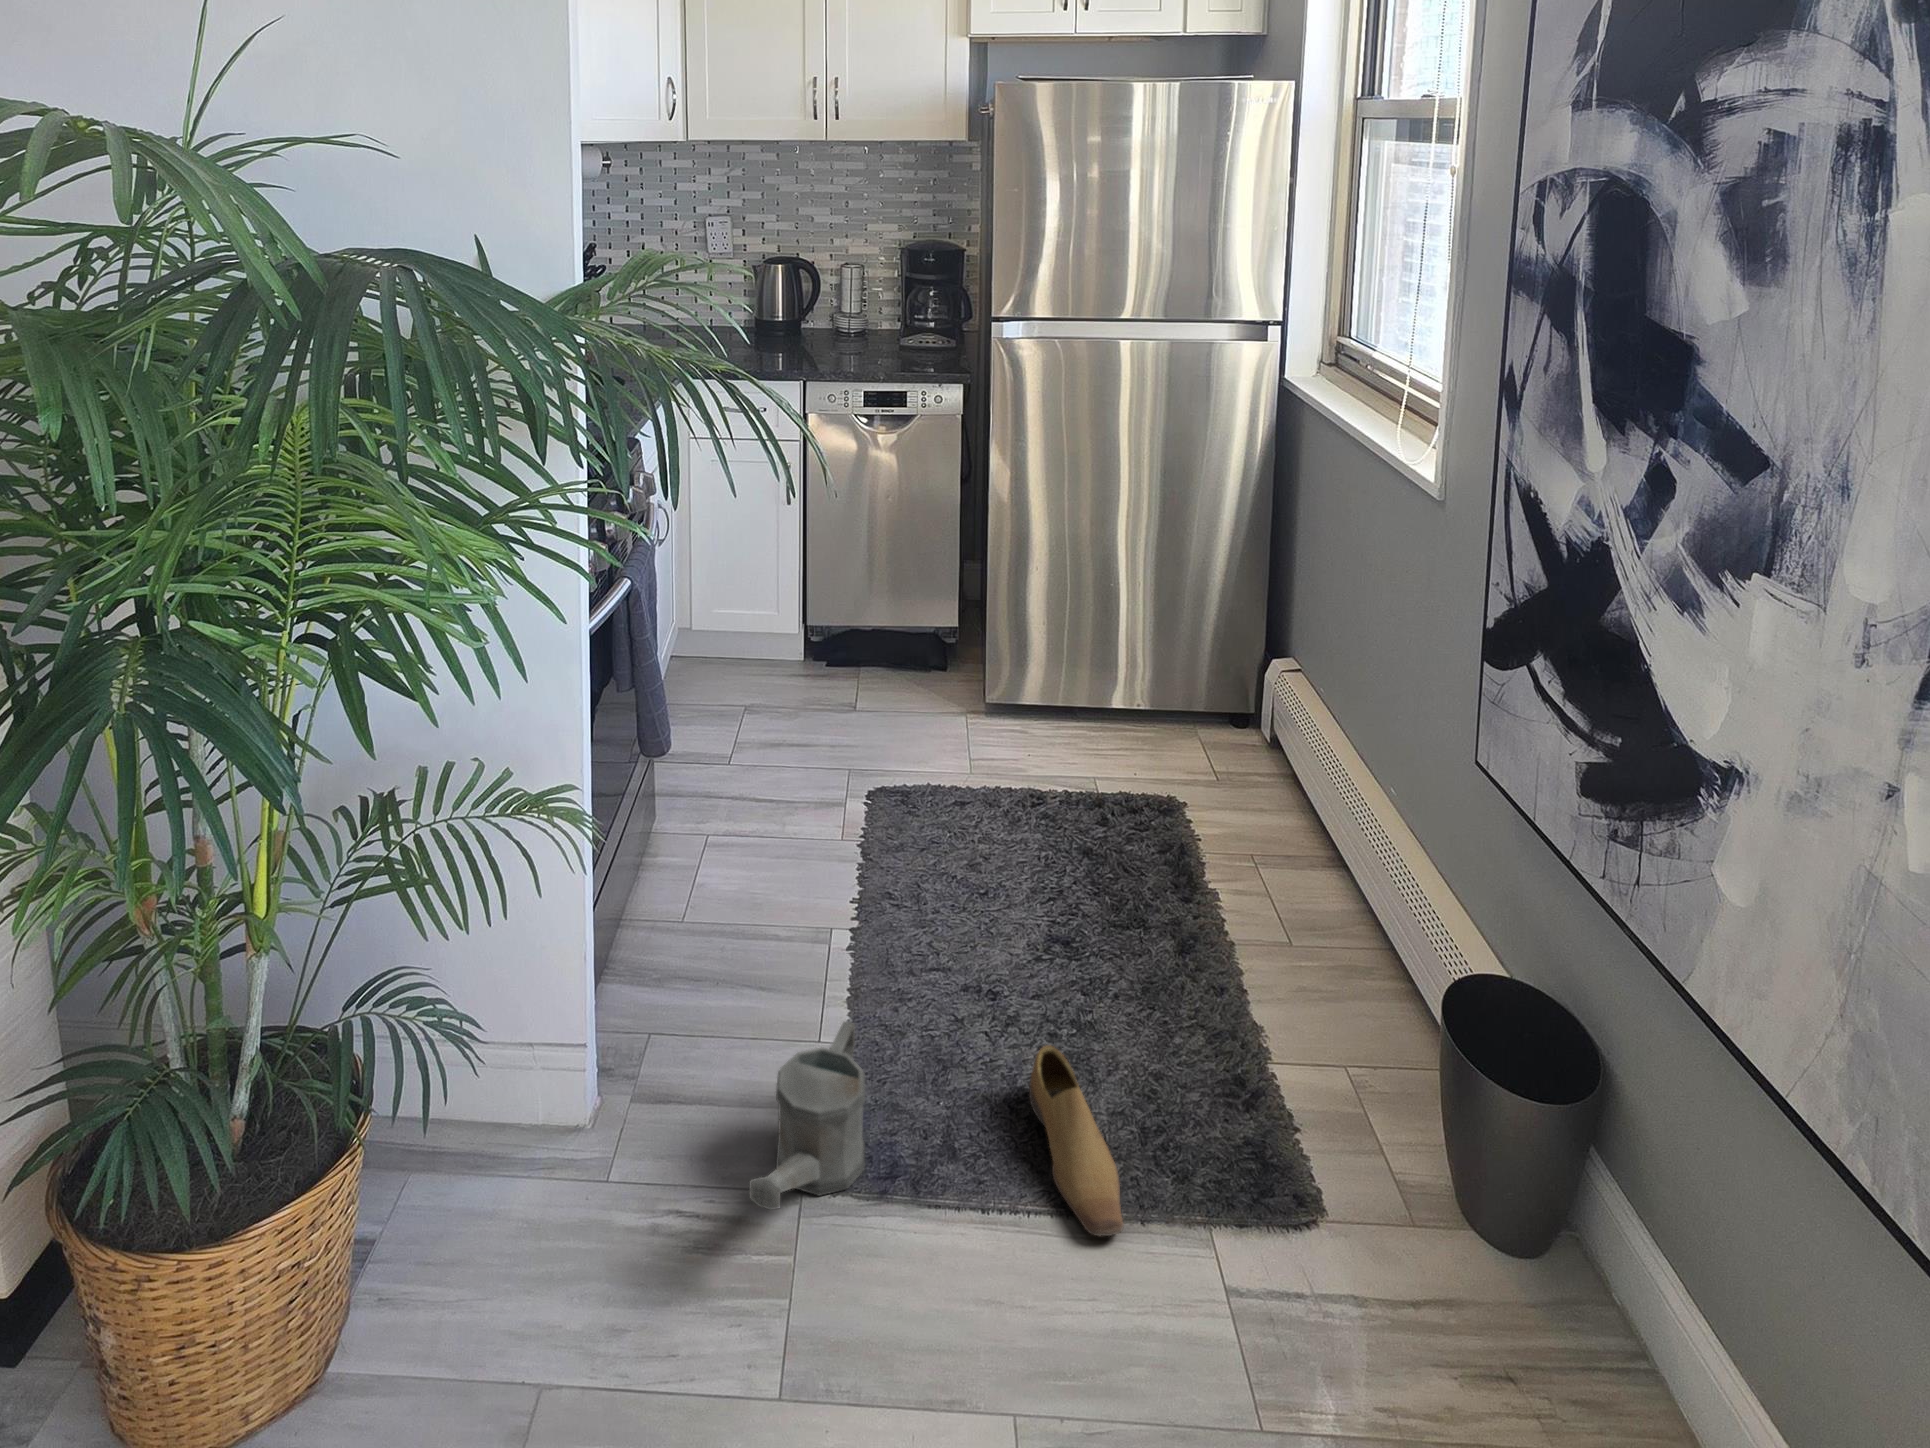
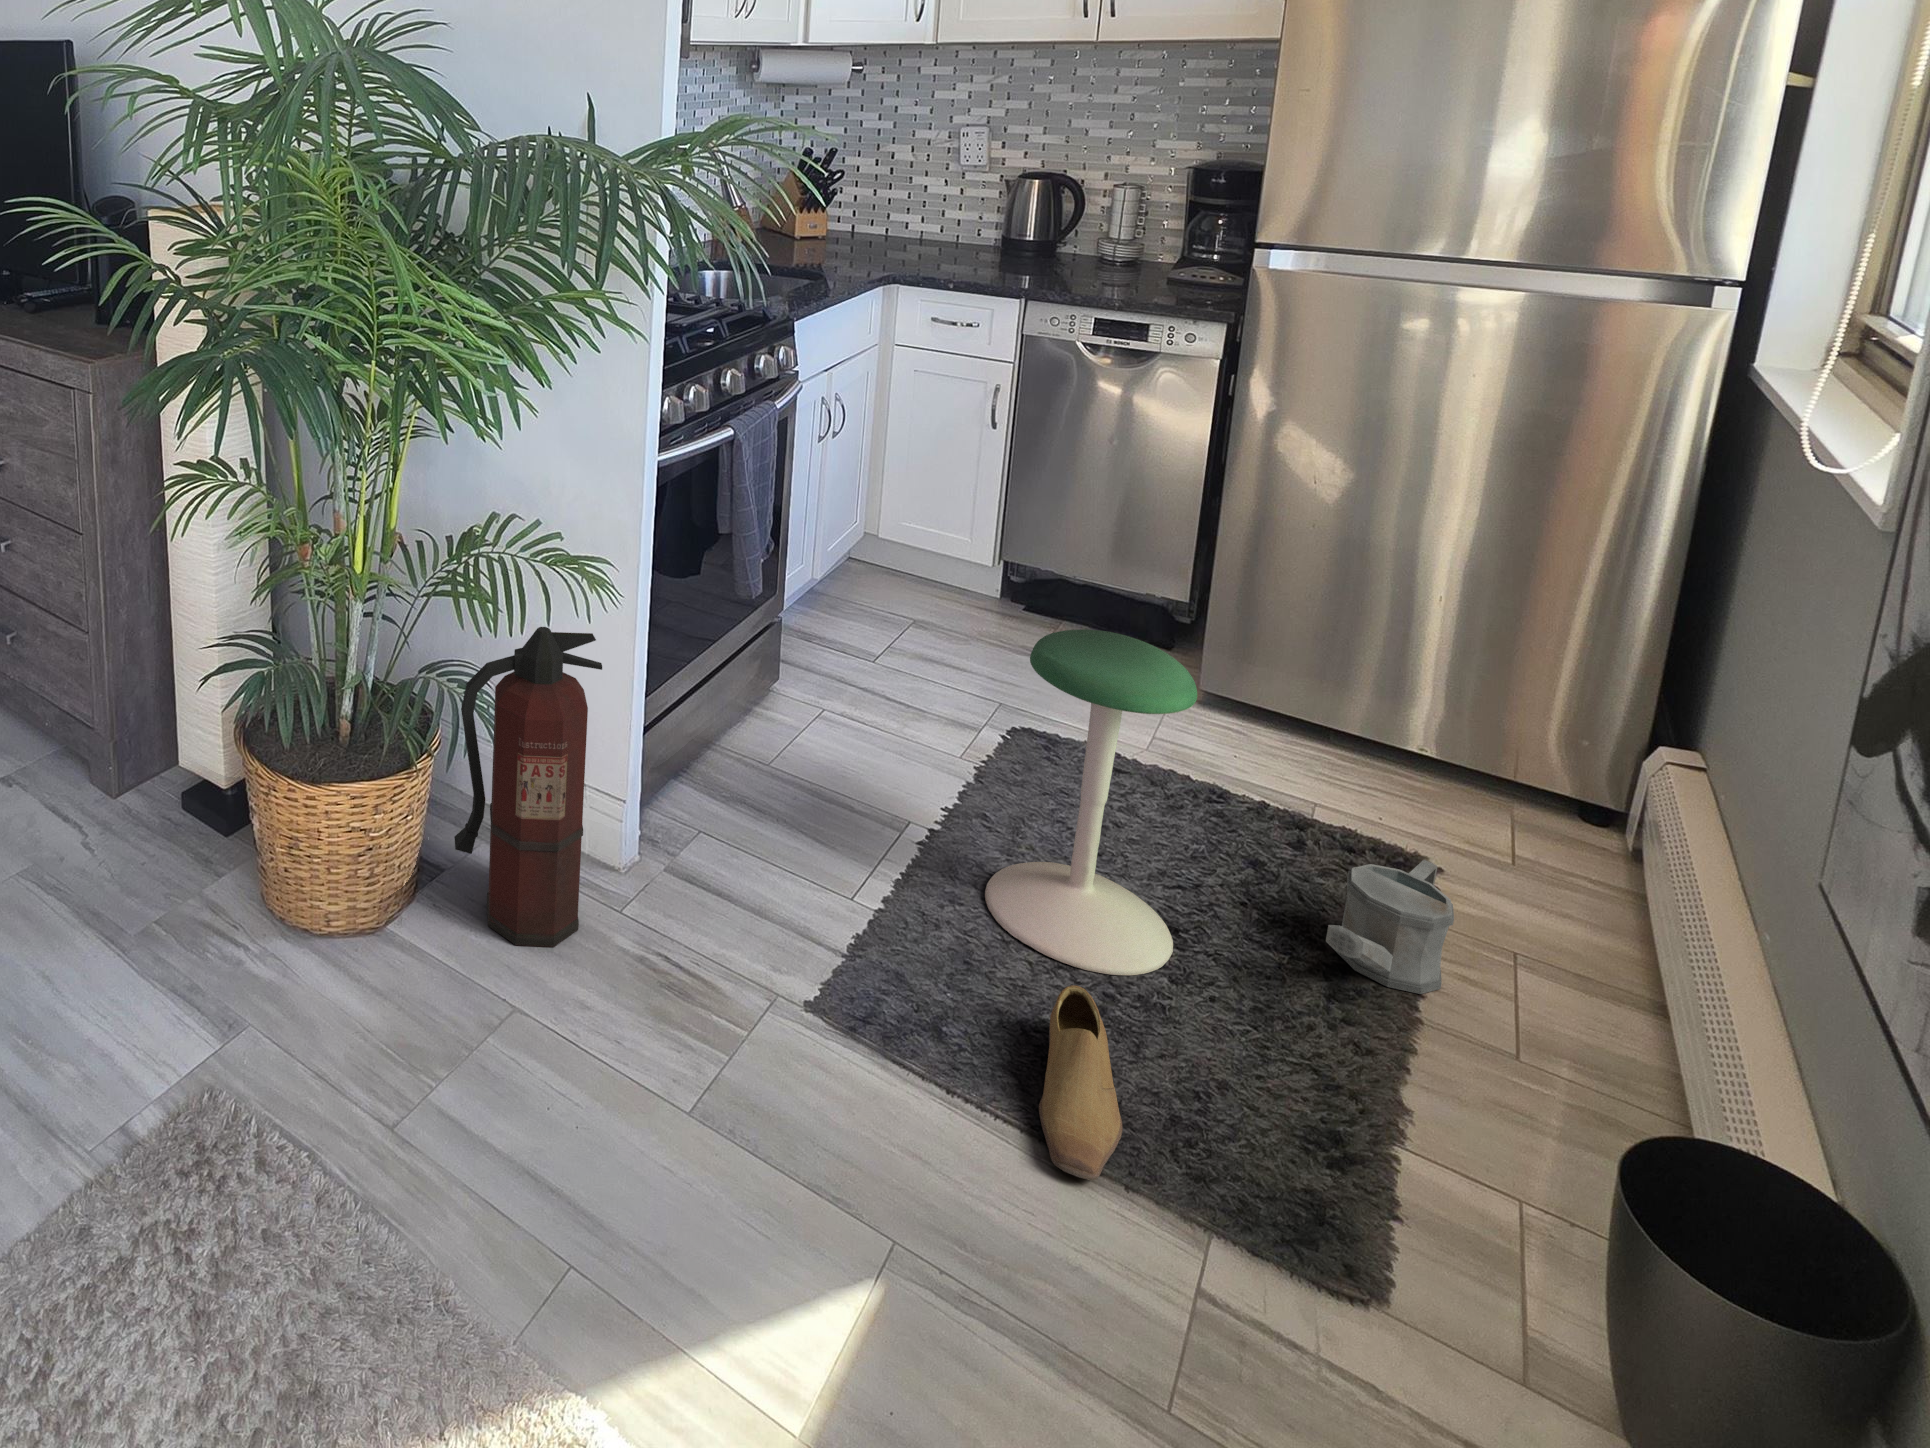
stool: none [921,700,1073,1020] -> present [985,629,1197,975]
fire extinguisher: none [418,874,585,1277] -> present [454,627,602,947]
watering can: present [749,1021,865,1210] -> present [1326,860,1454,994]

